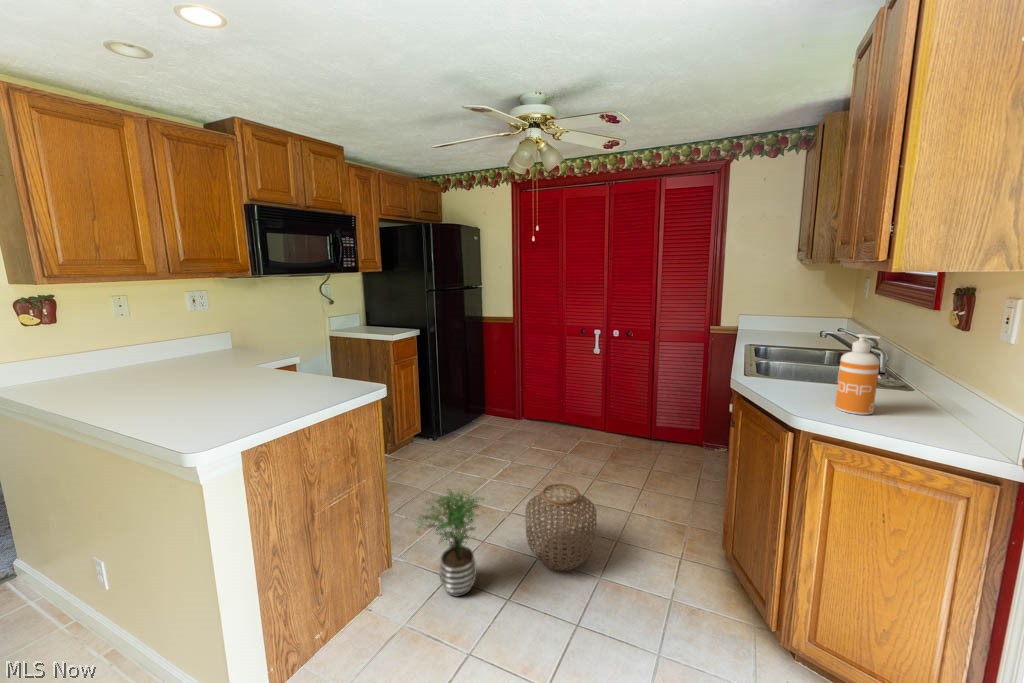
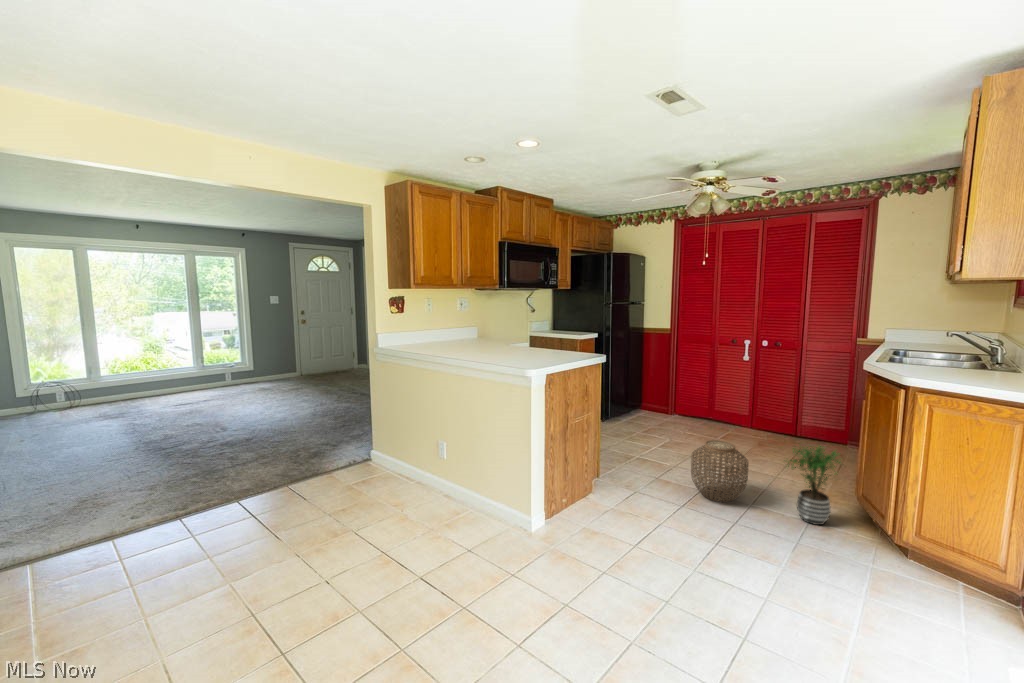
soap dispenser: present [835,334,880,415] -> none [944,325,979,382]
potted plant: present [418,489,484,596] -> present [784,446,841,525]

